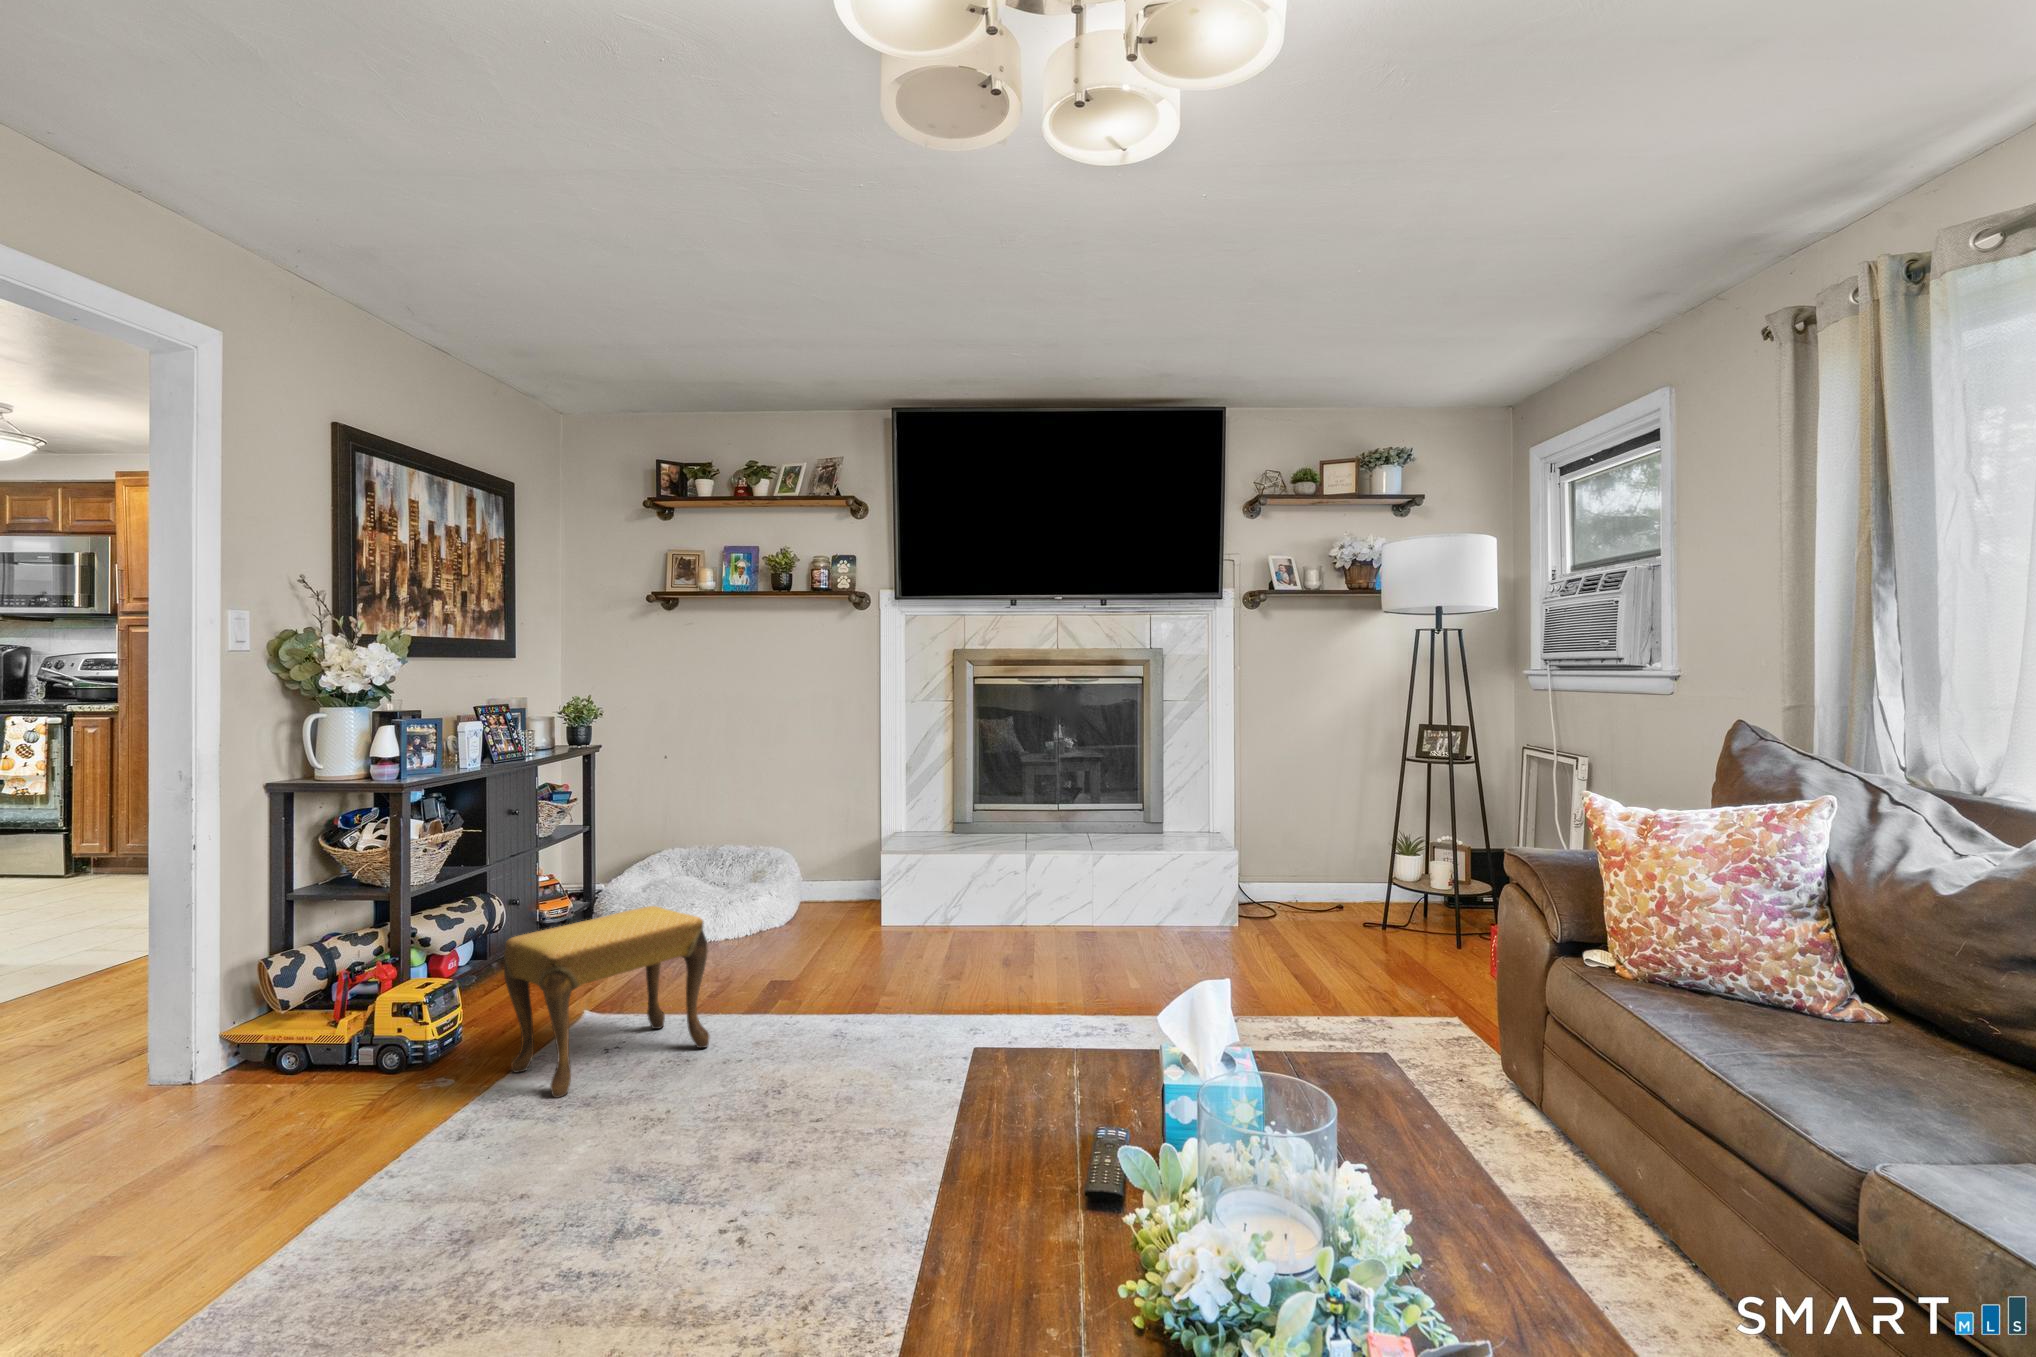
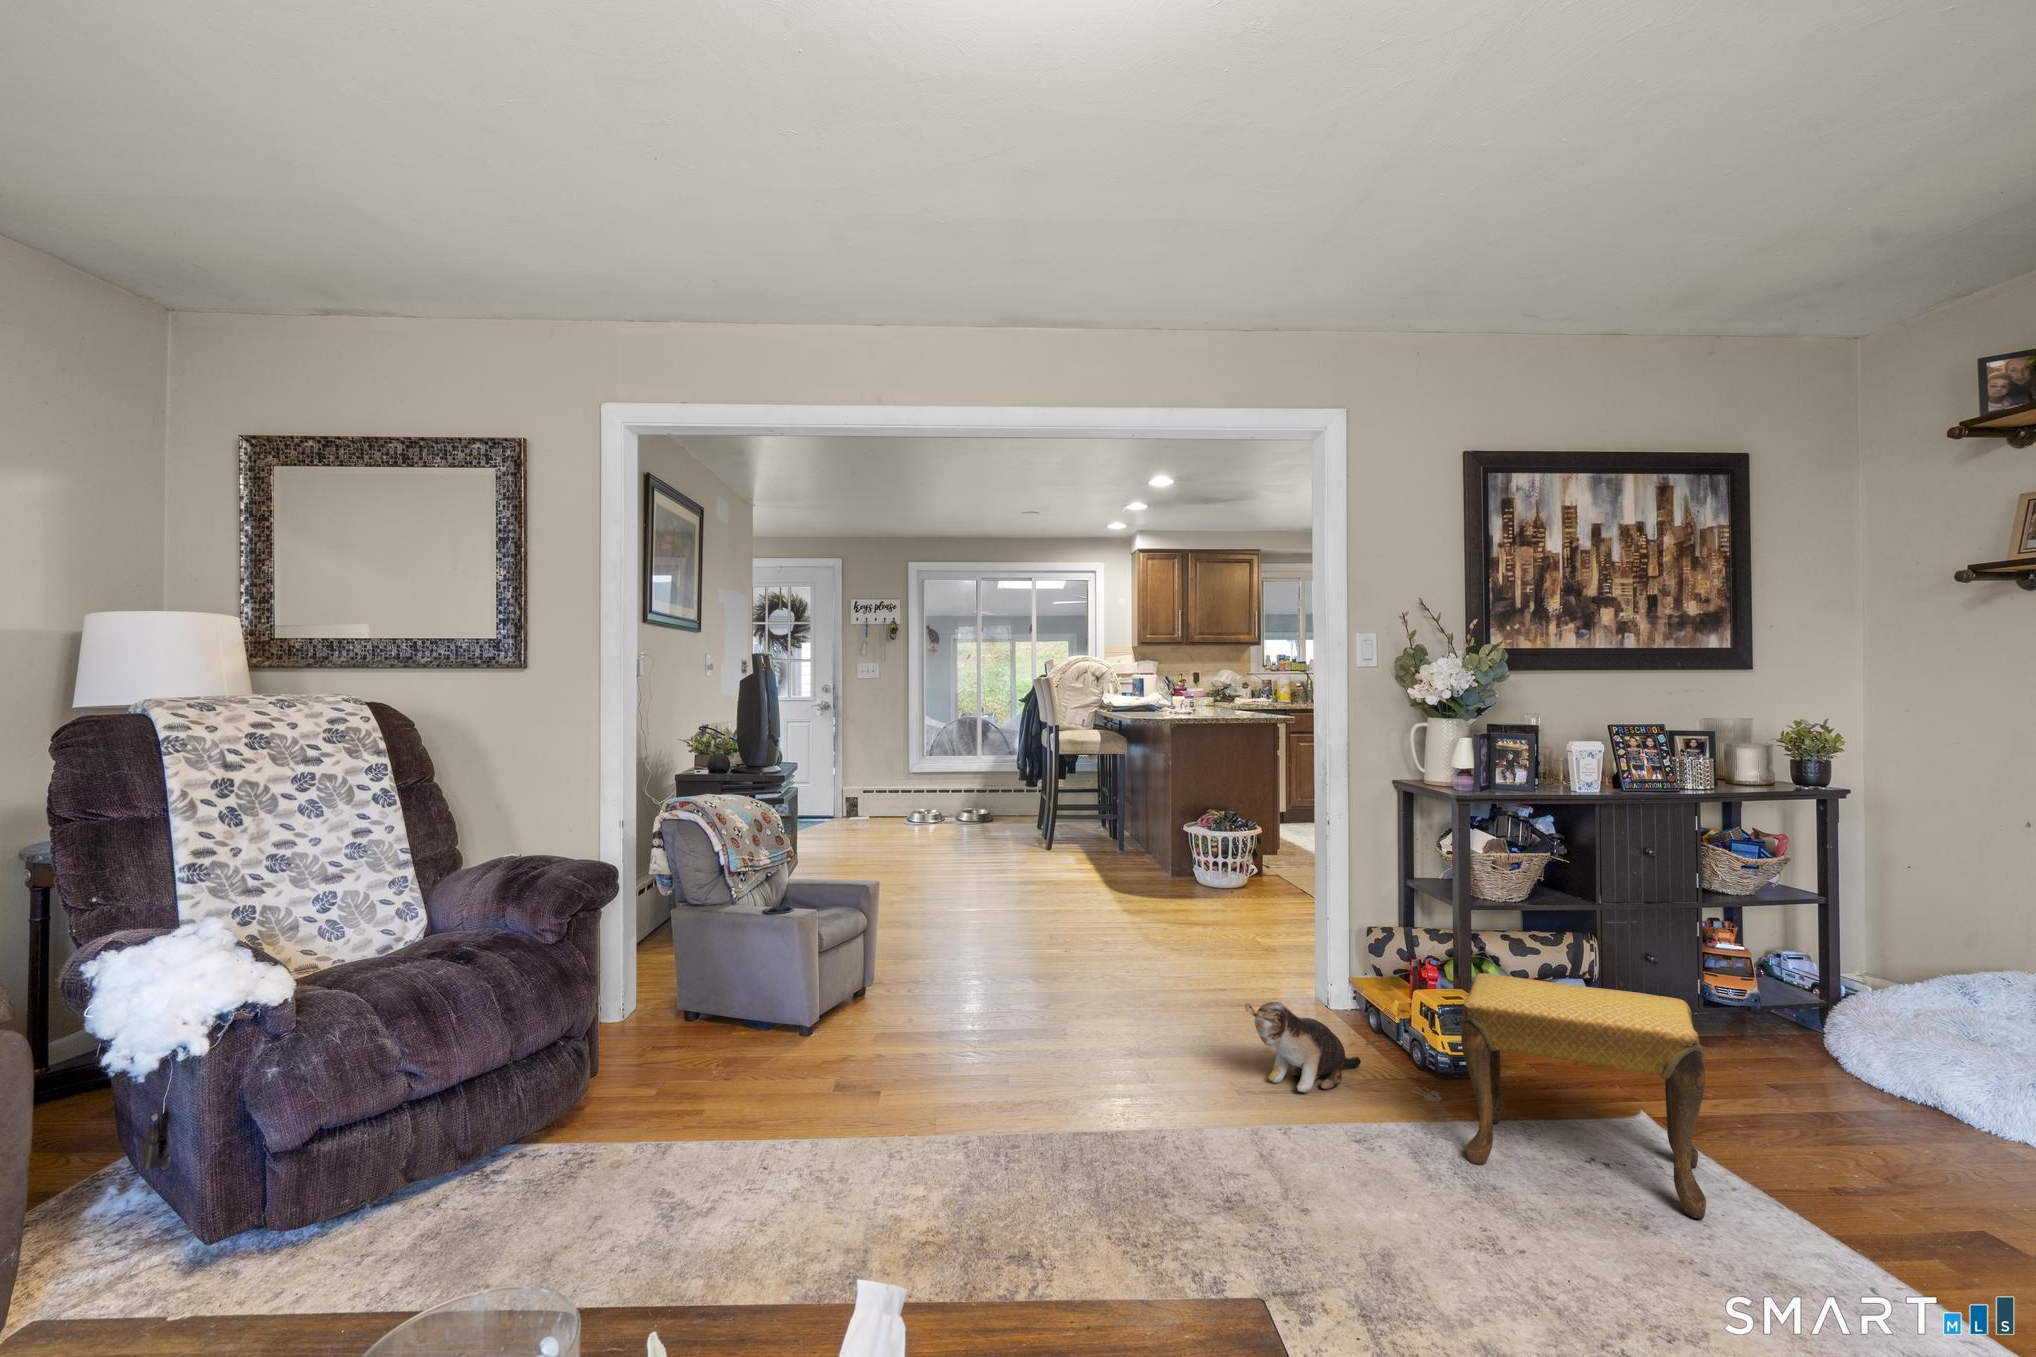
plush toy: none [275,1048,370,1151] -> present [1245,1002,1361,1093]

